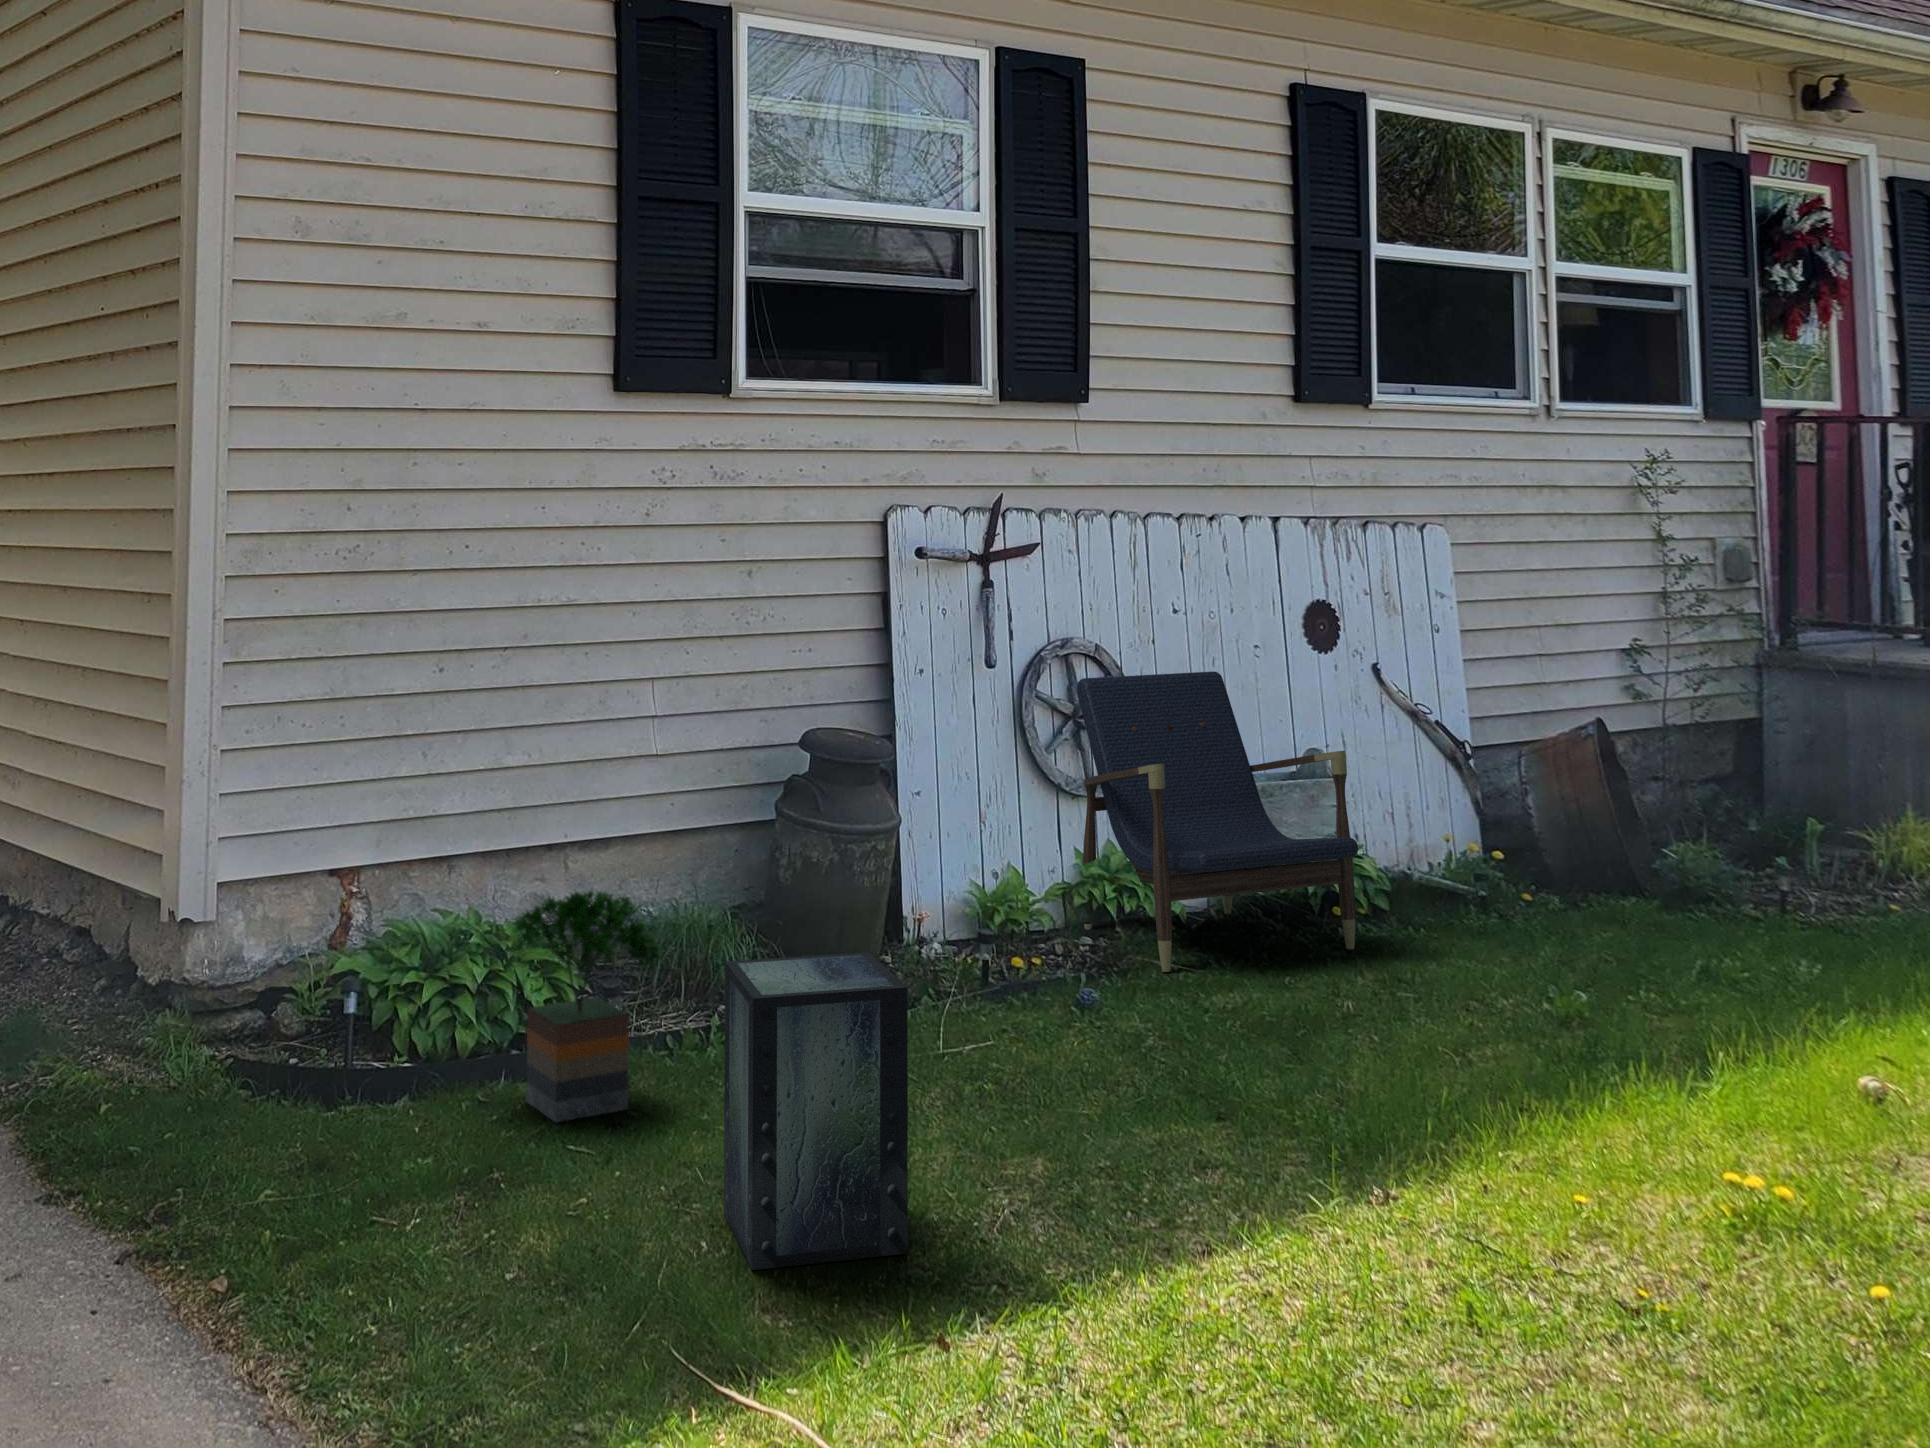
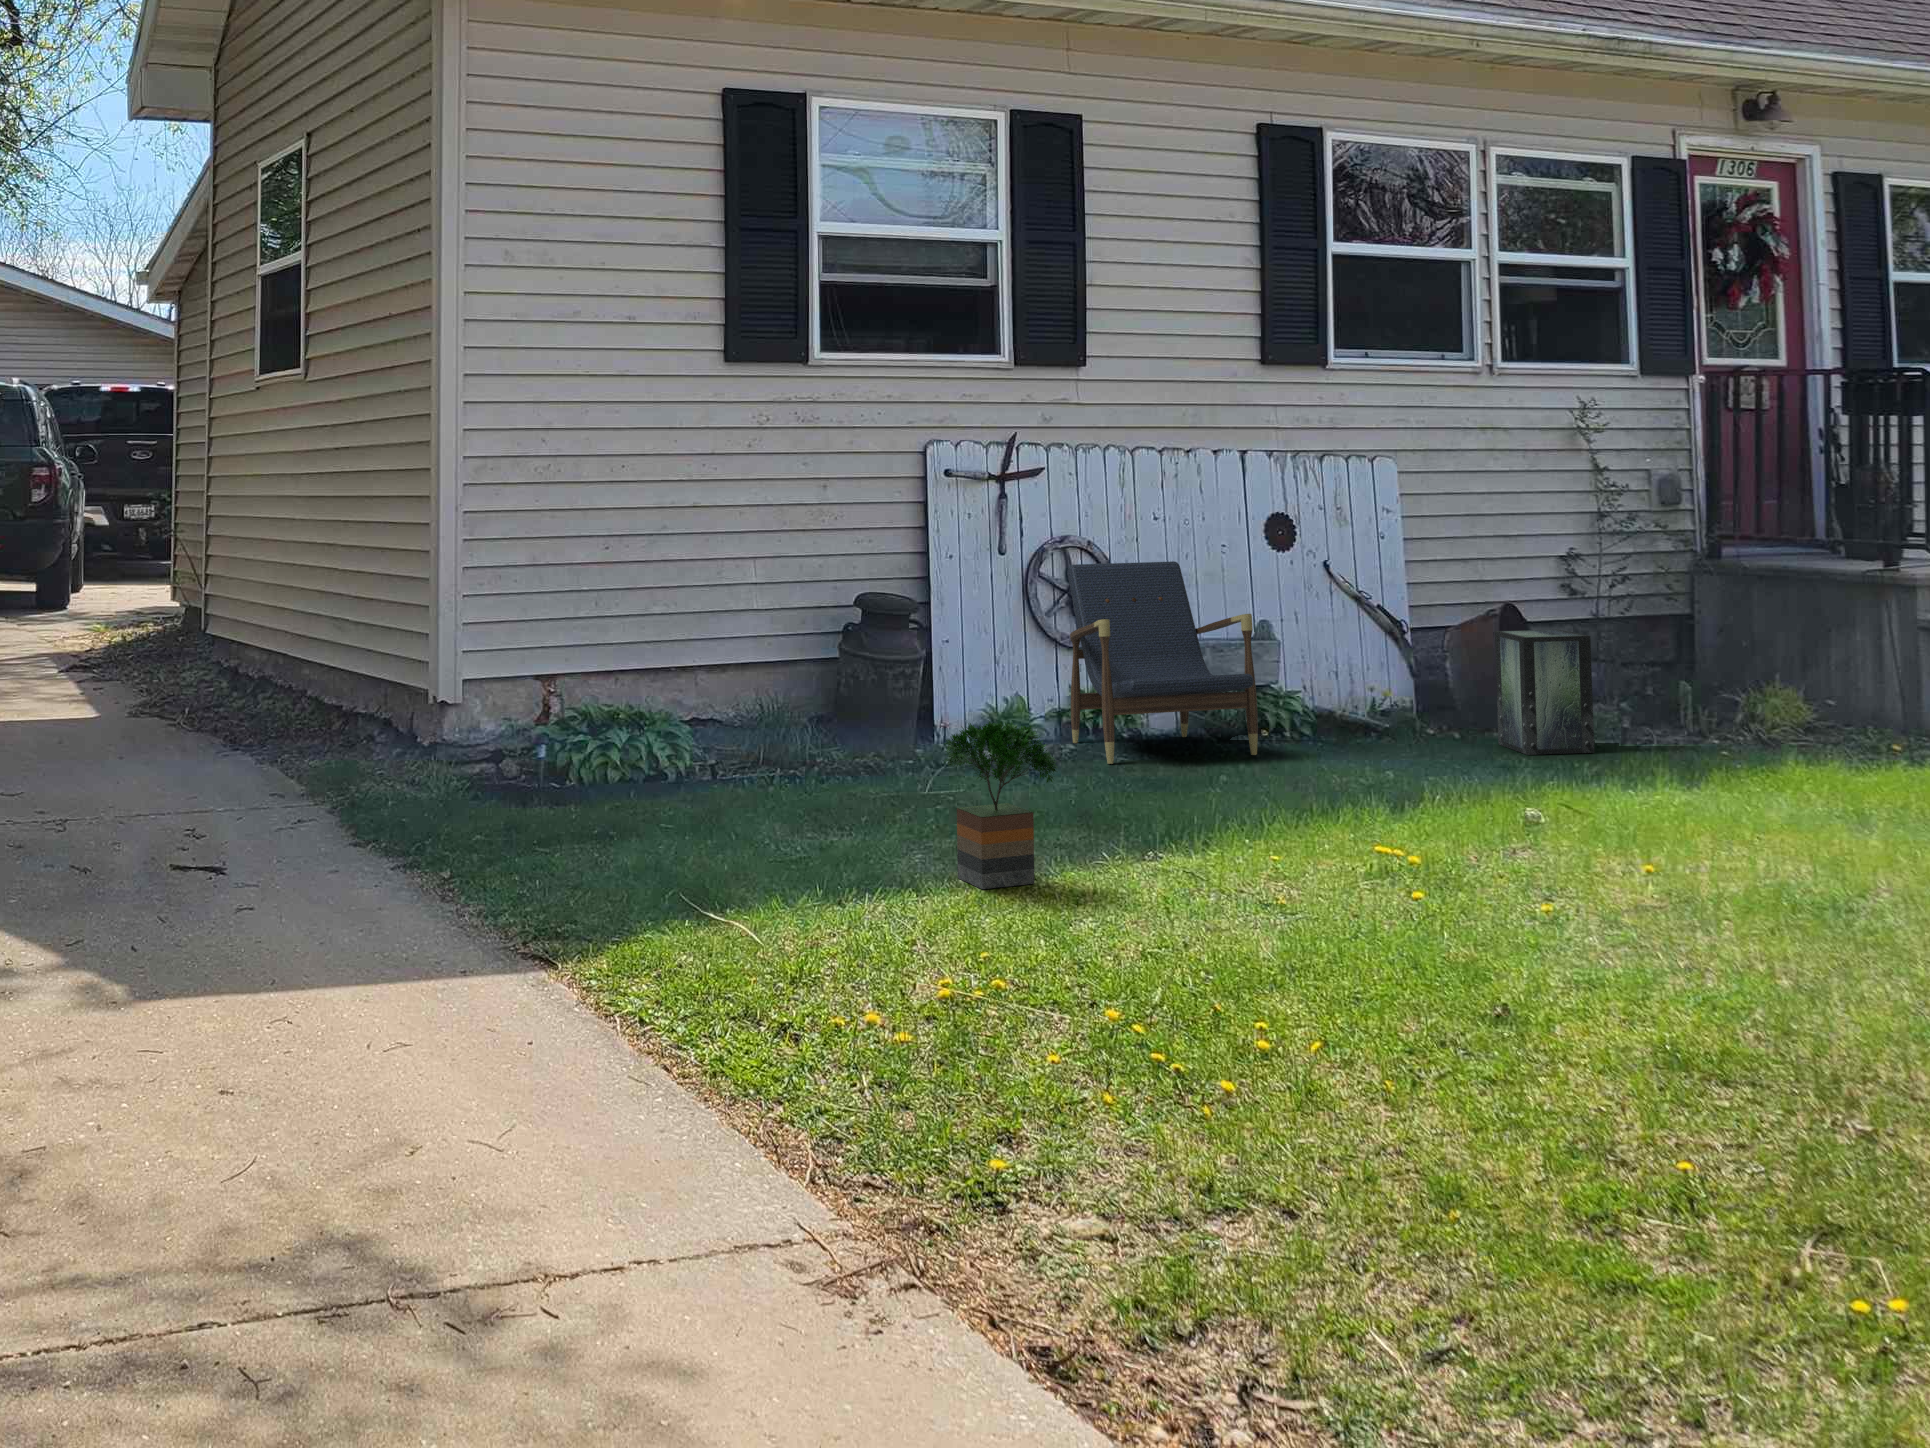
potted tree: present [512,890,661,1122] -> present [945,722,1057,889]
storage box: present [724,952,908,1270] -> present [1495,630,1594,755]

